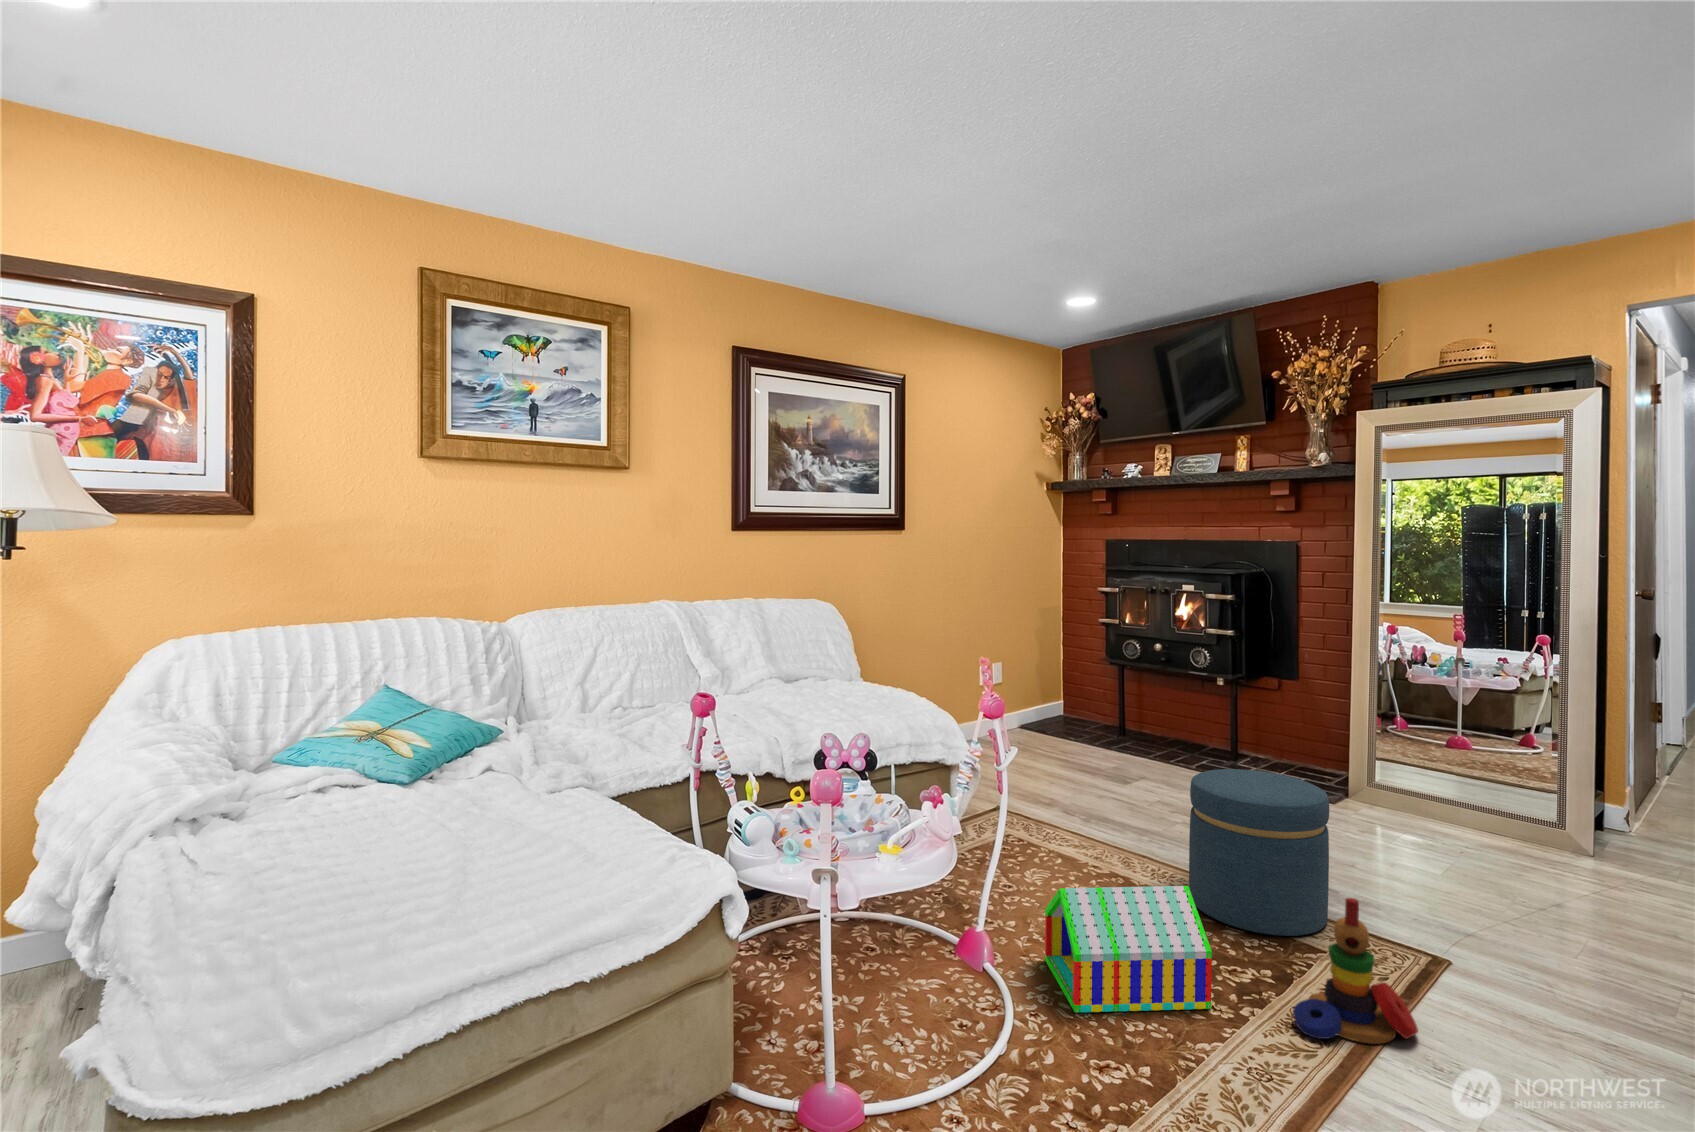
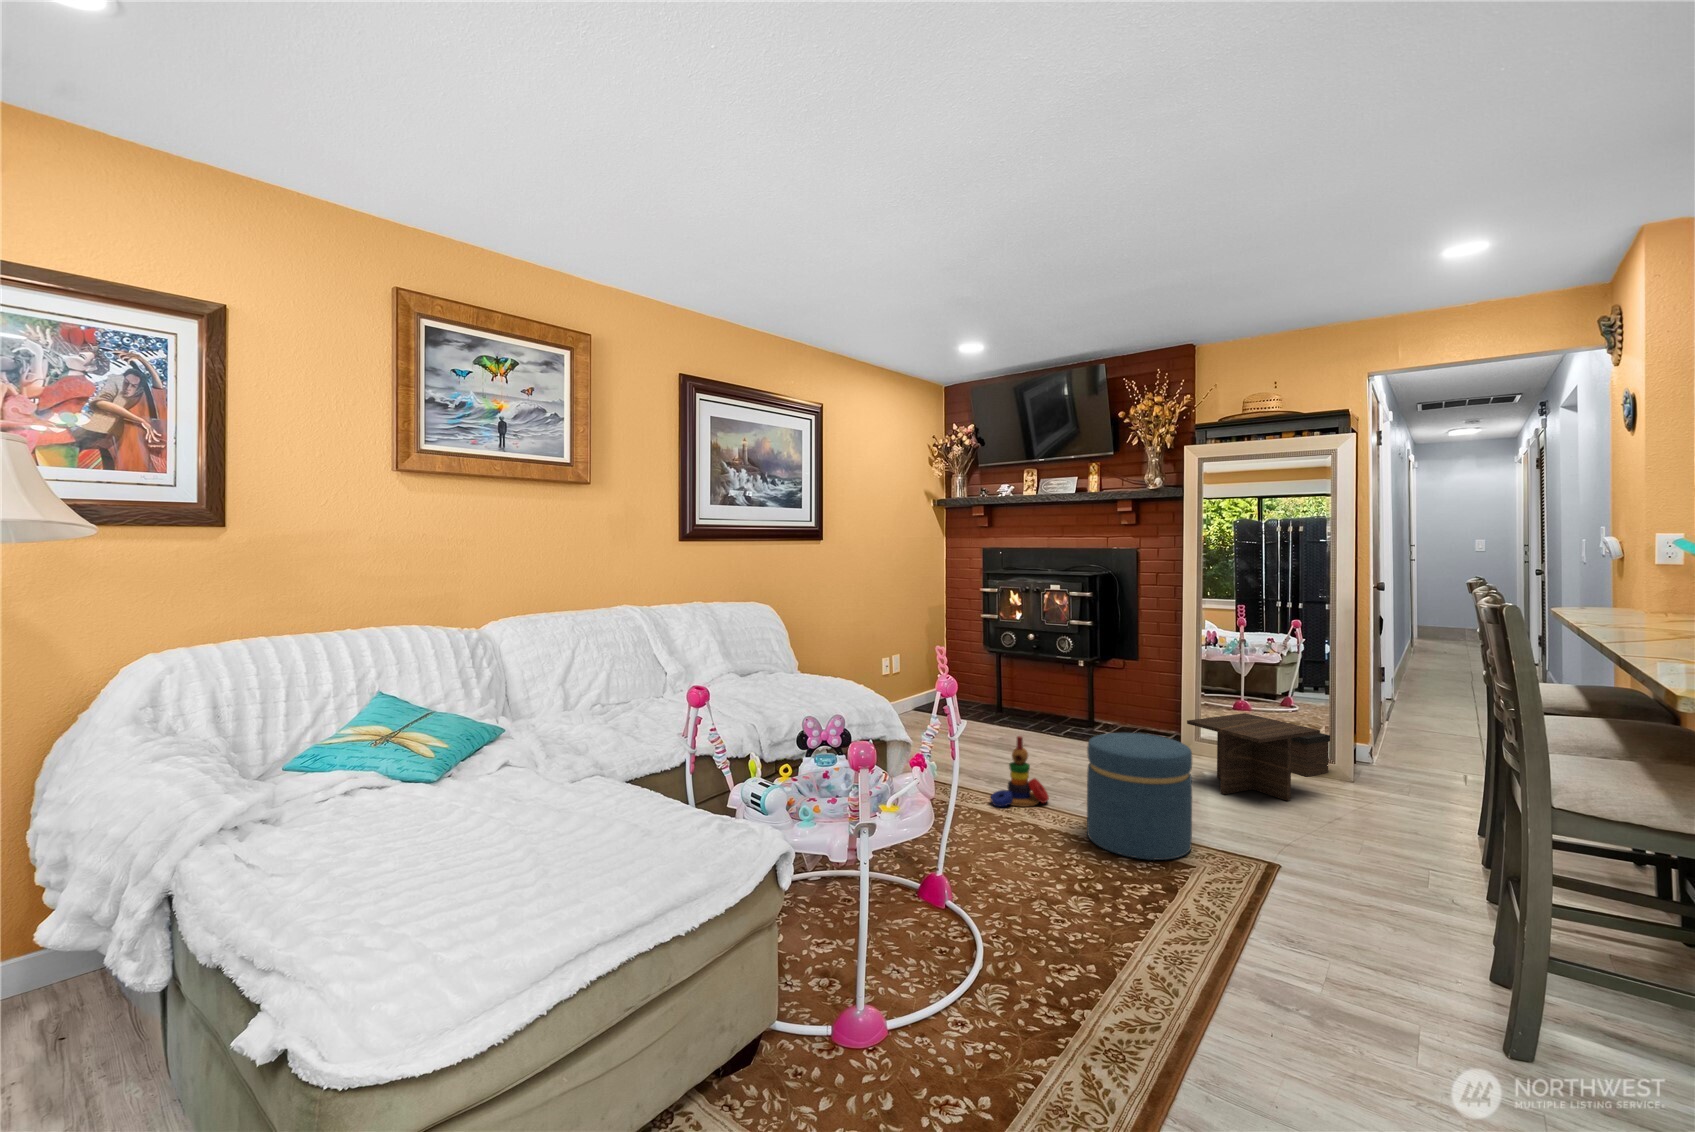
coffee table: none [1344,752,1557,870] -> present [1187,713,1330,801]
toy house: present [1045,886,1212,1013] -> none [992,824,1126,931]
stacking toy: present [1293,898,1418,1044] -> present [991,736,1049,807]

